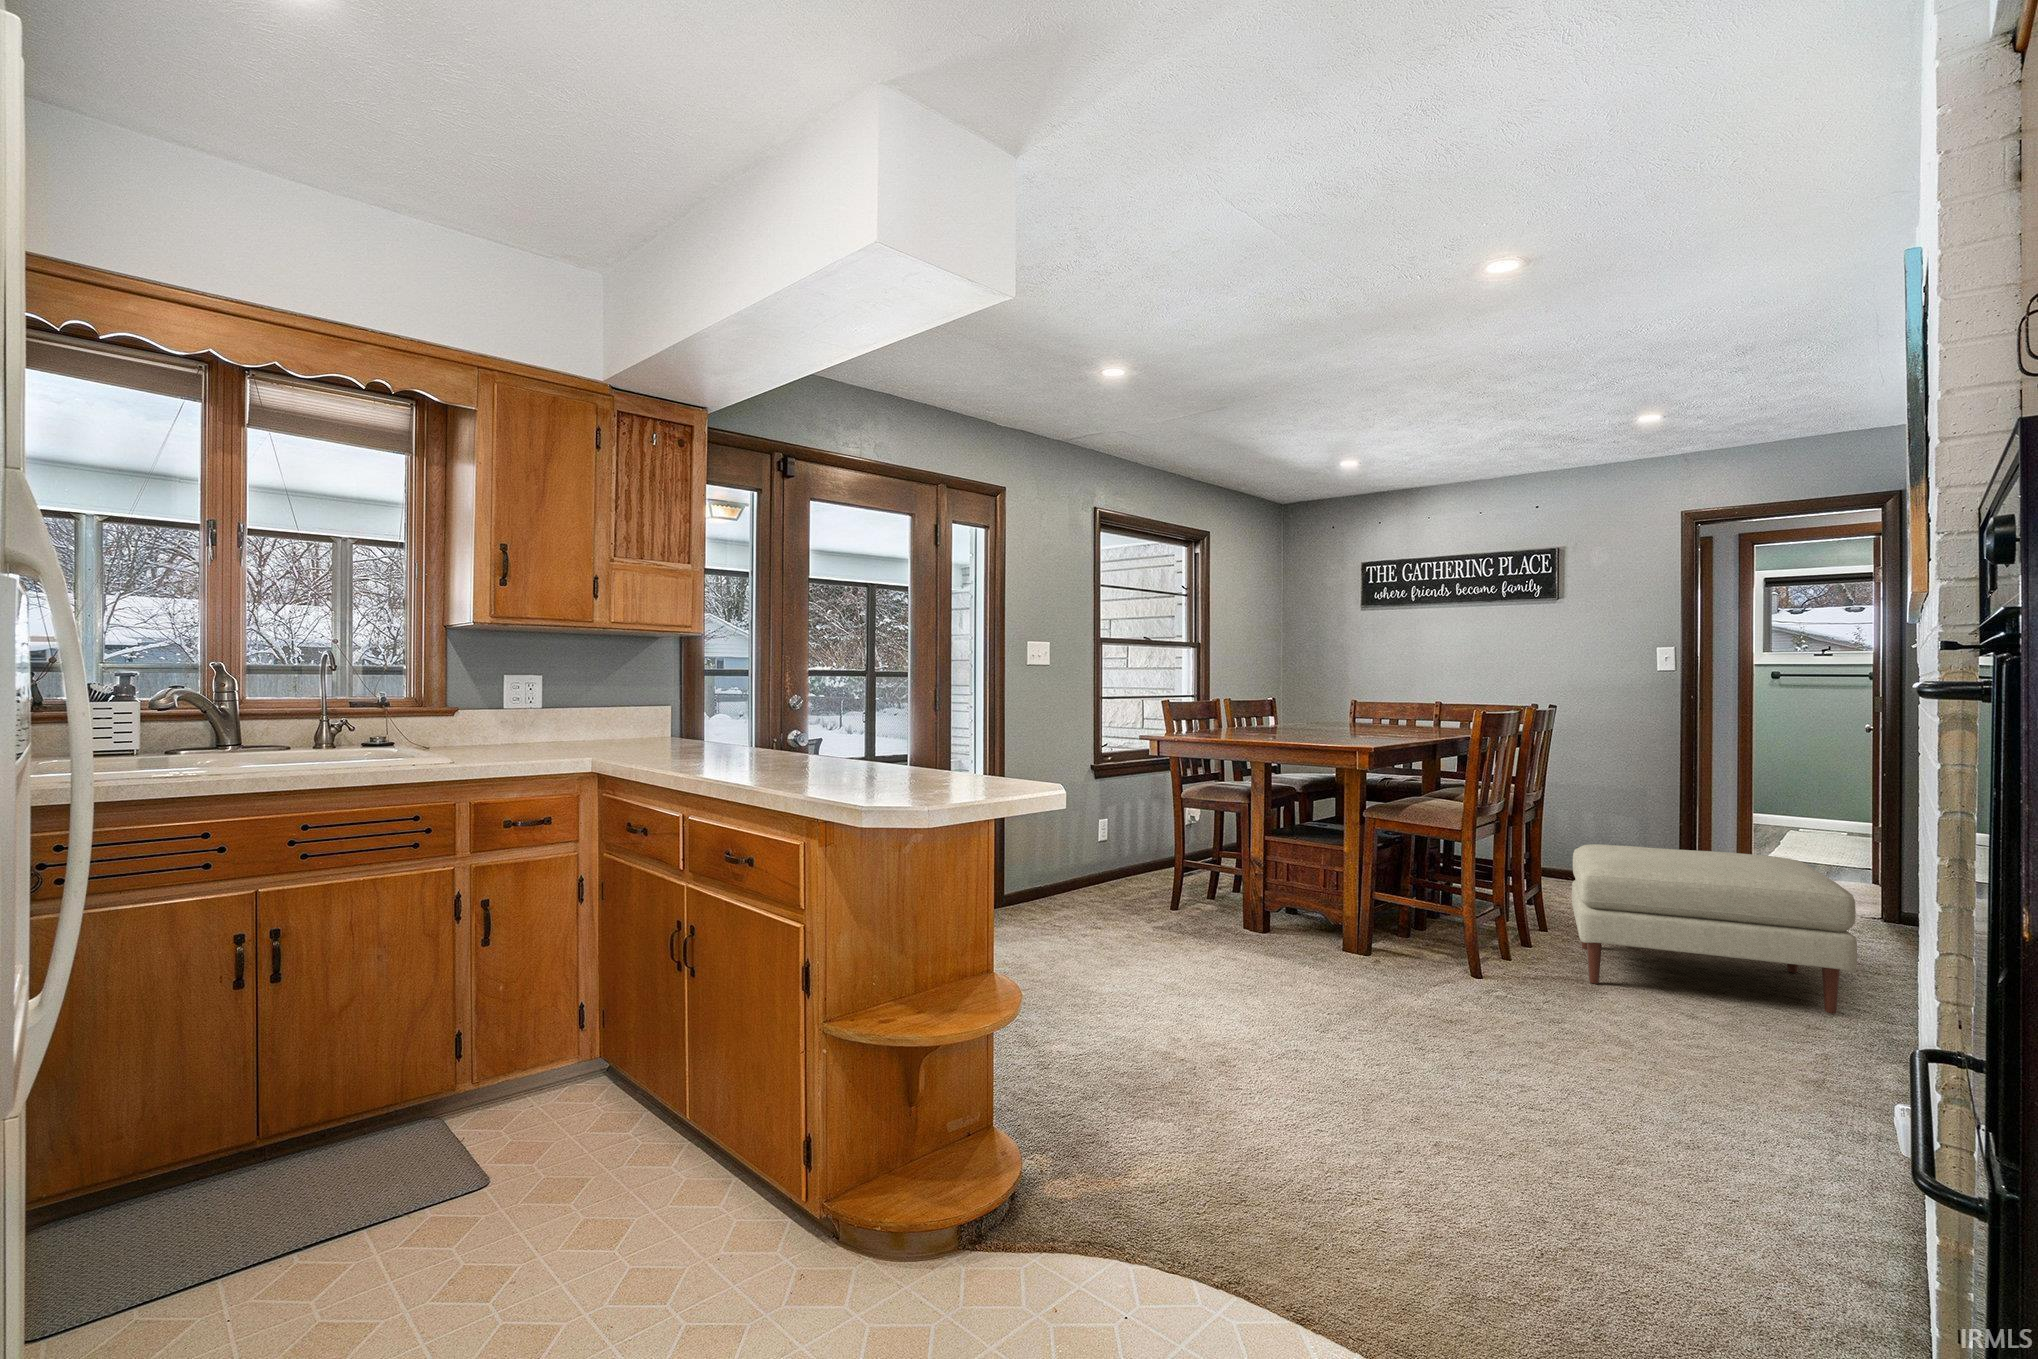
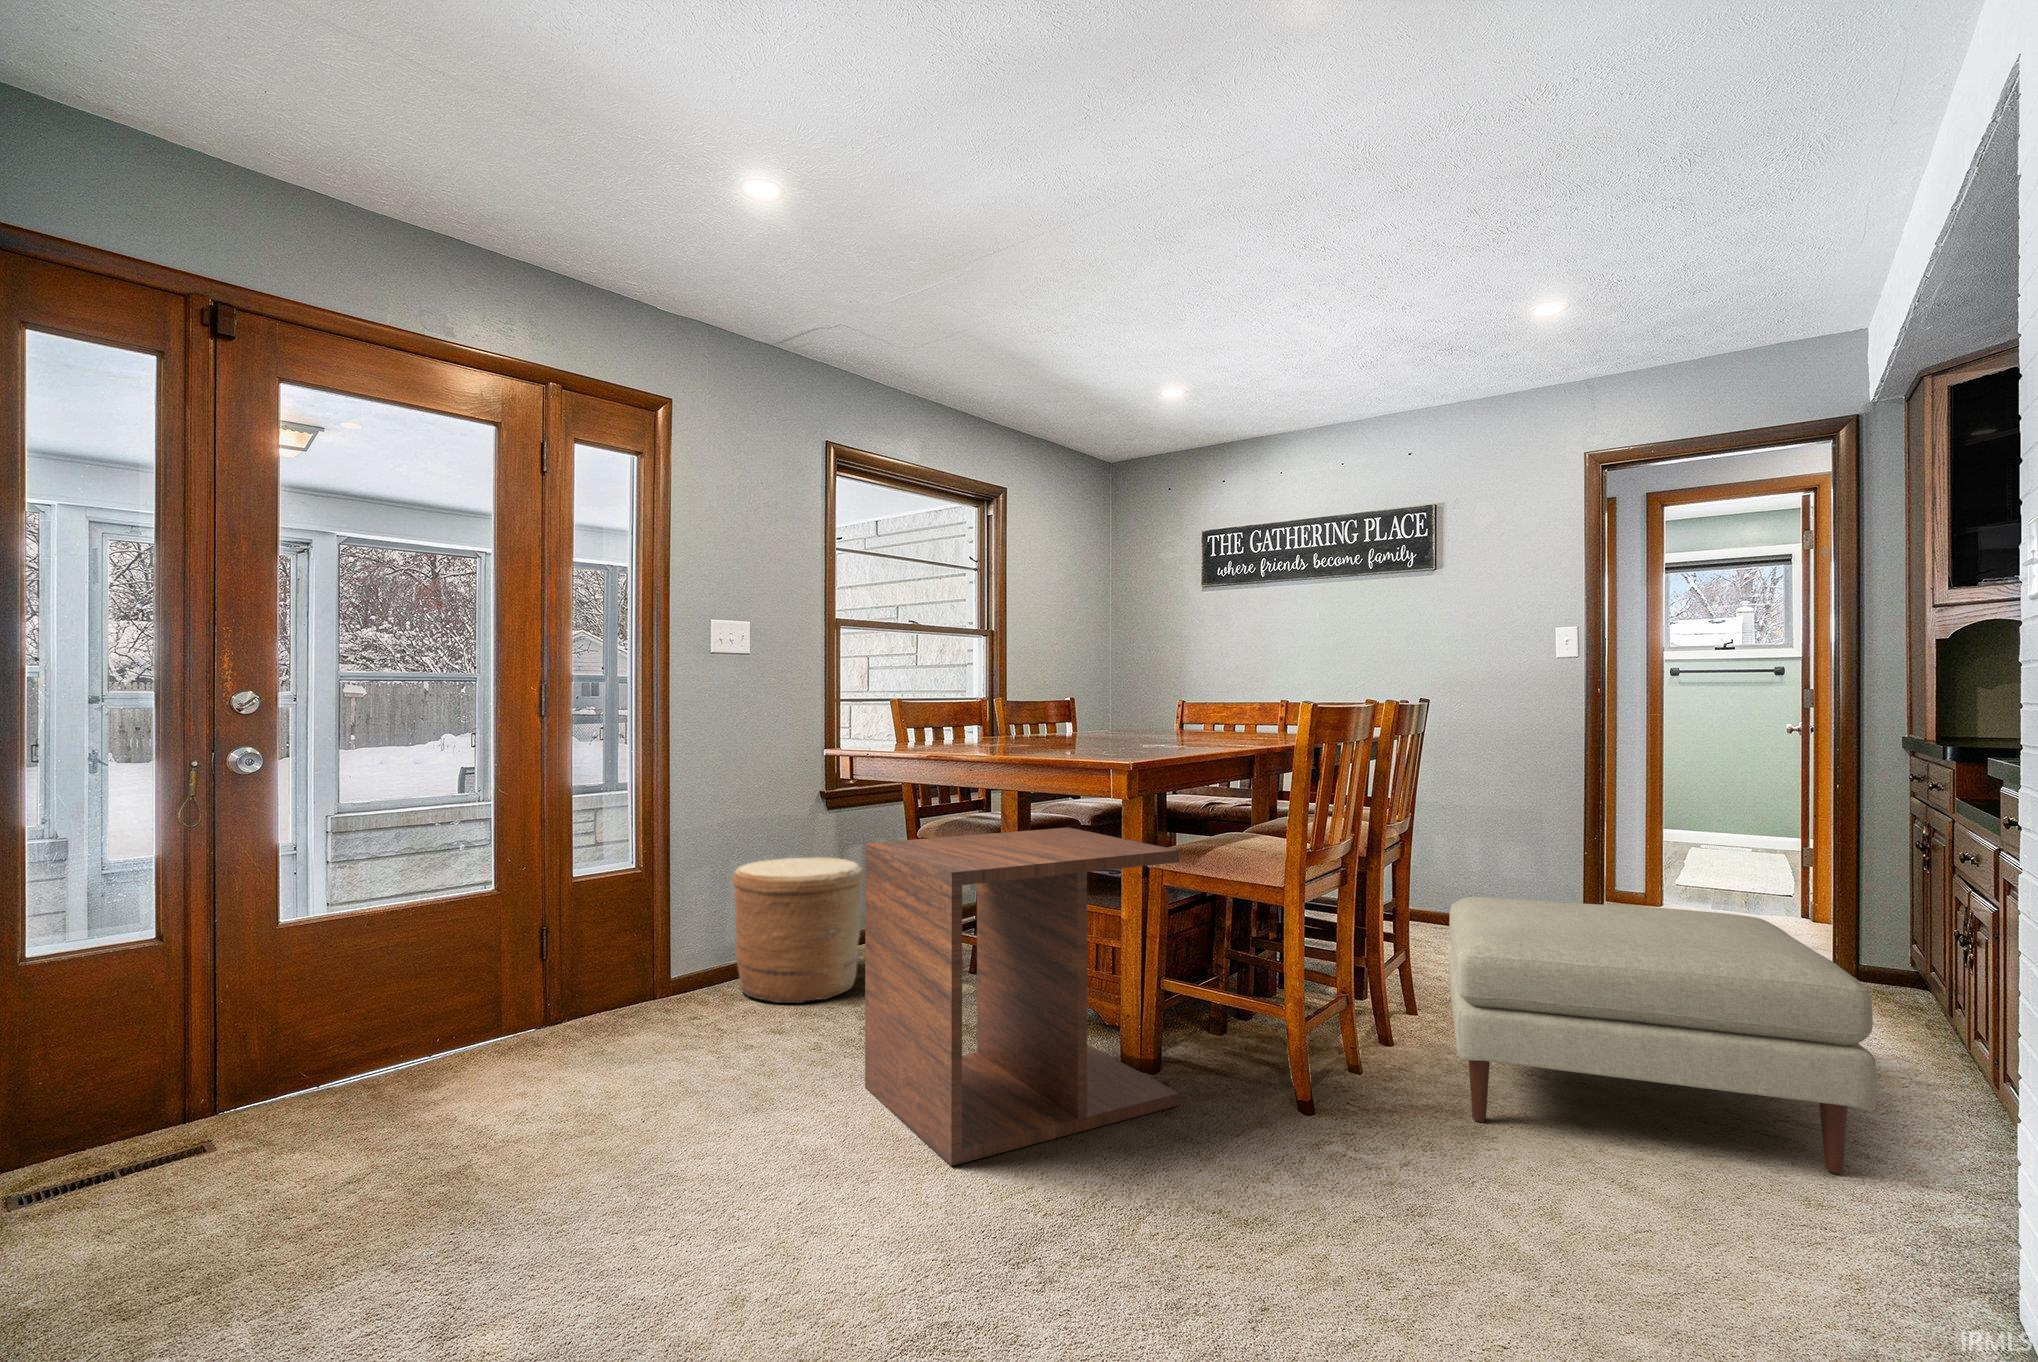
side table: none [1178,792,1392,991] -> present [865,828,1180,1166]
woven basket: none [1045,813,1136,912] -> present [732,857,864,1004]

